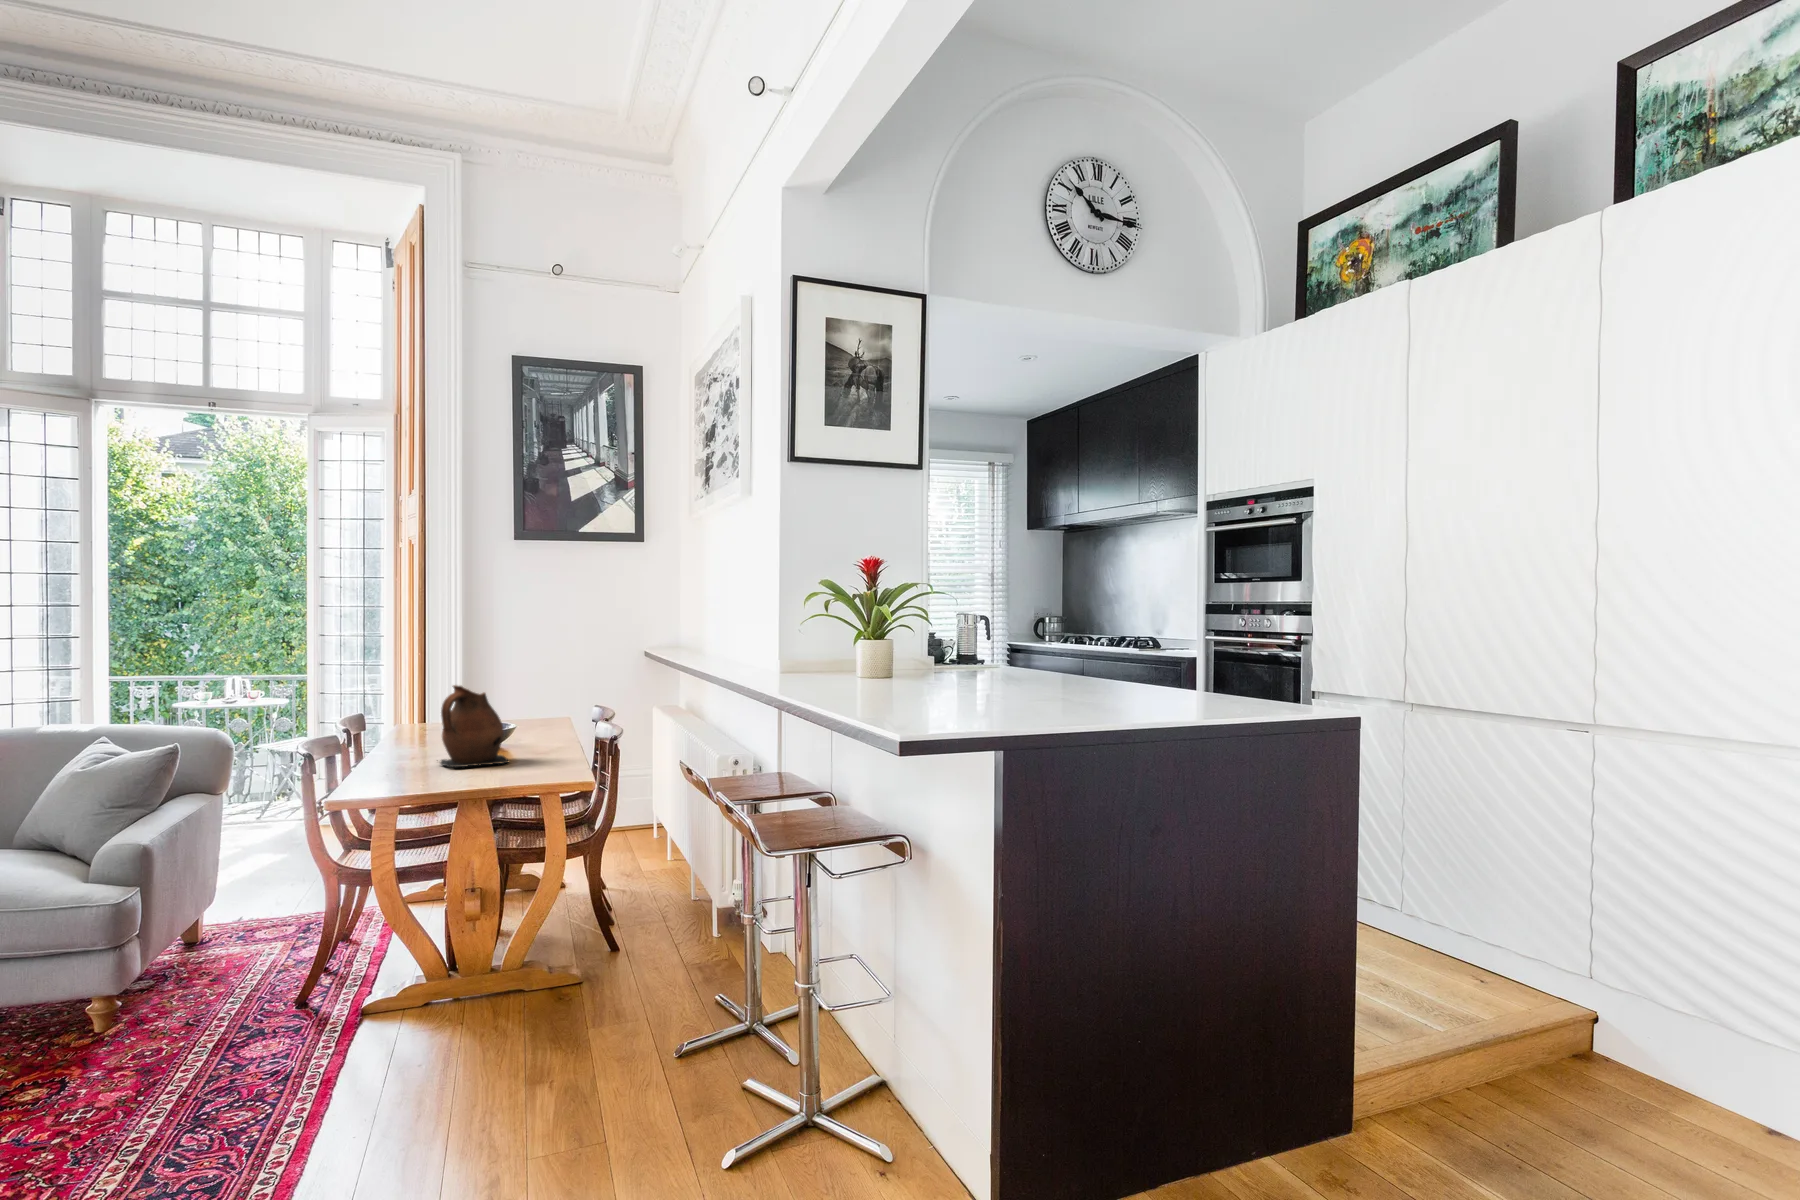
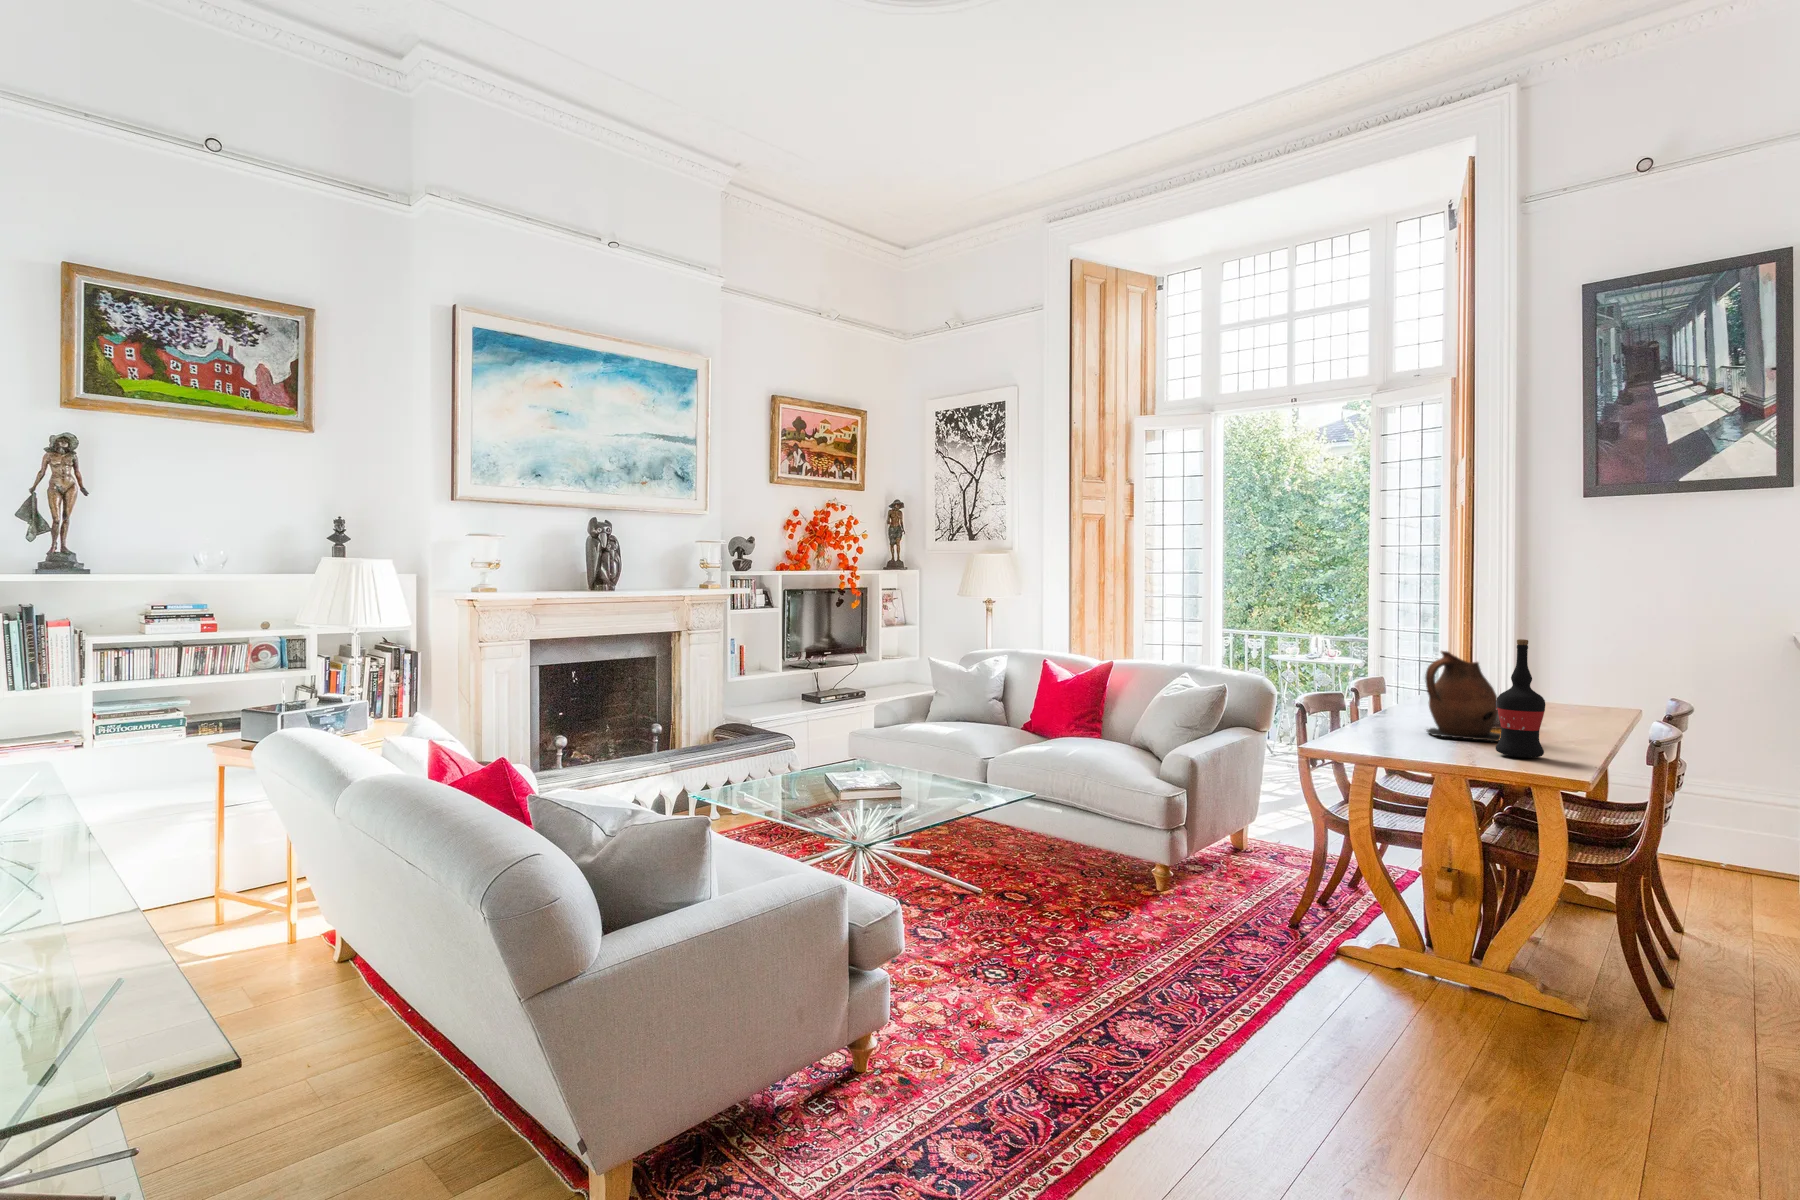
wine bottle: none [518,671,556,775] -> present [1495,639,1545,758]

